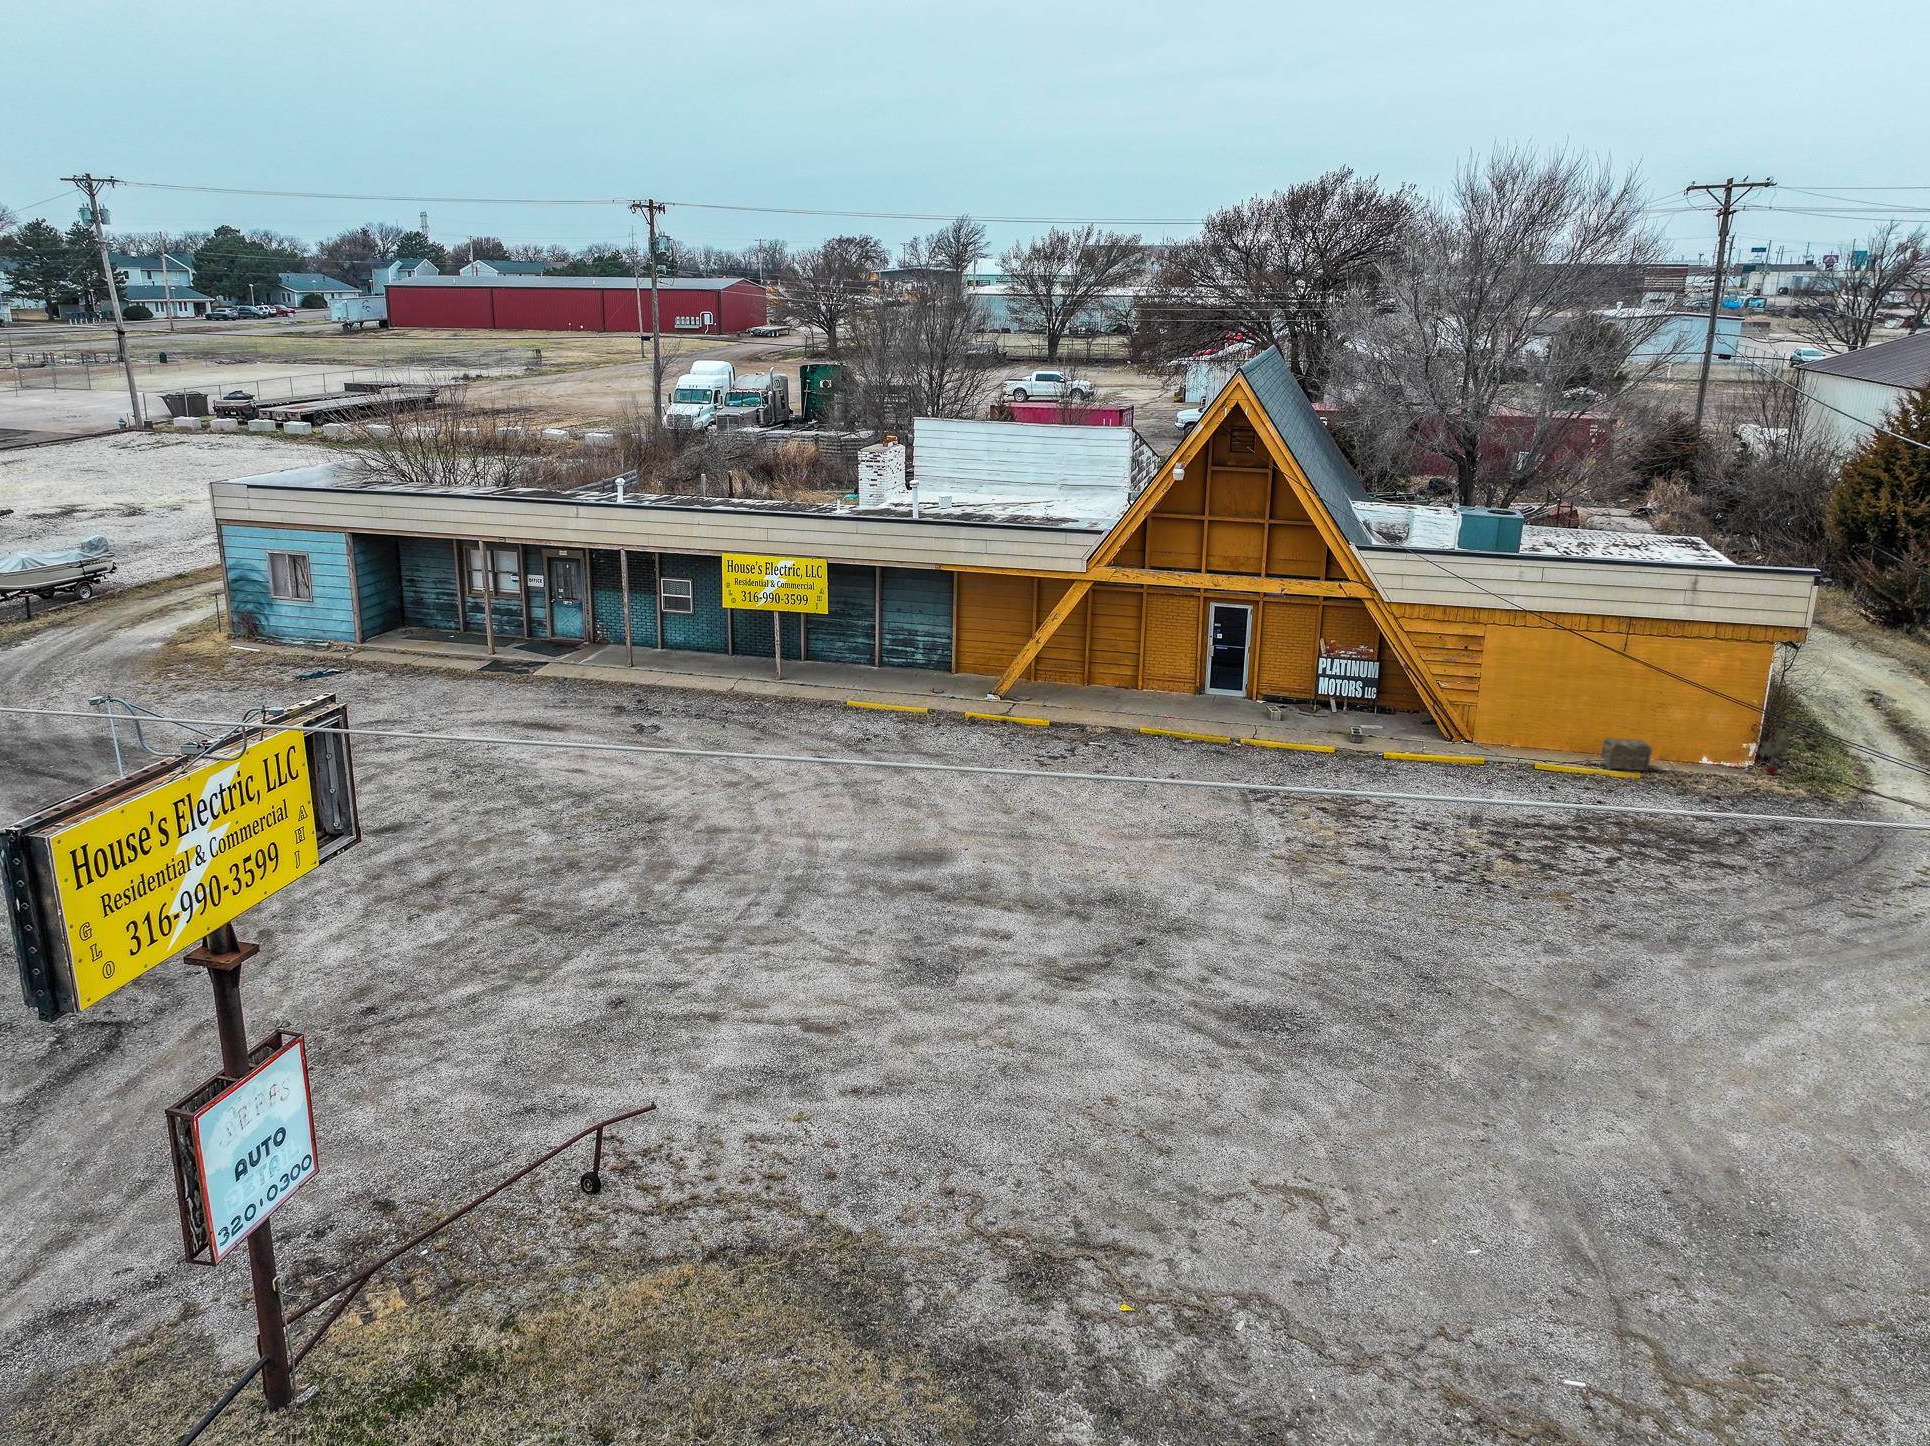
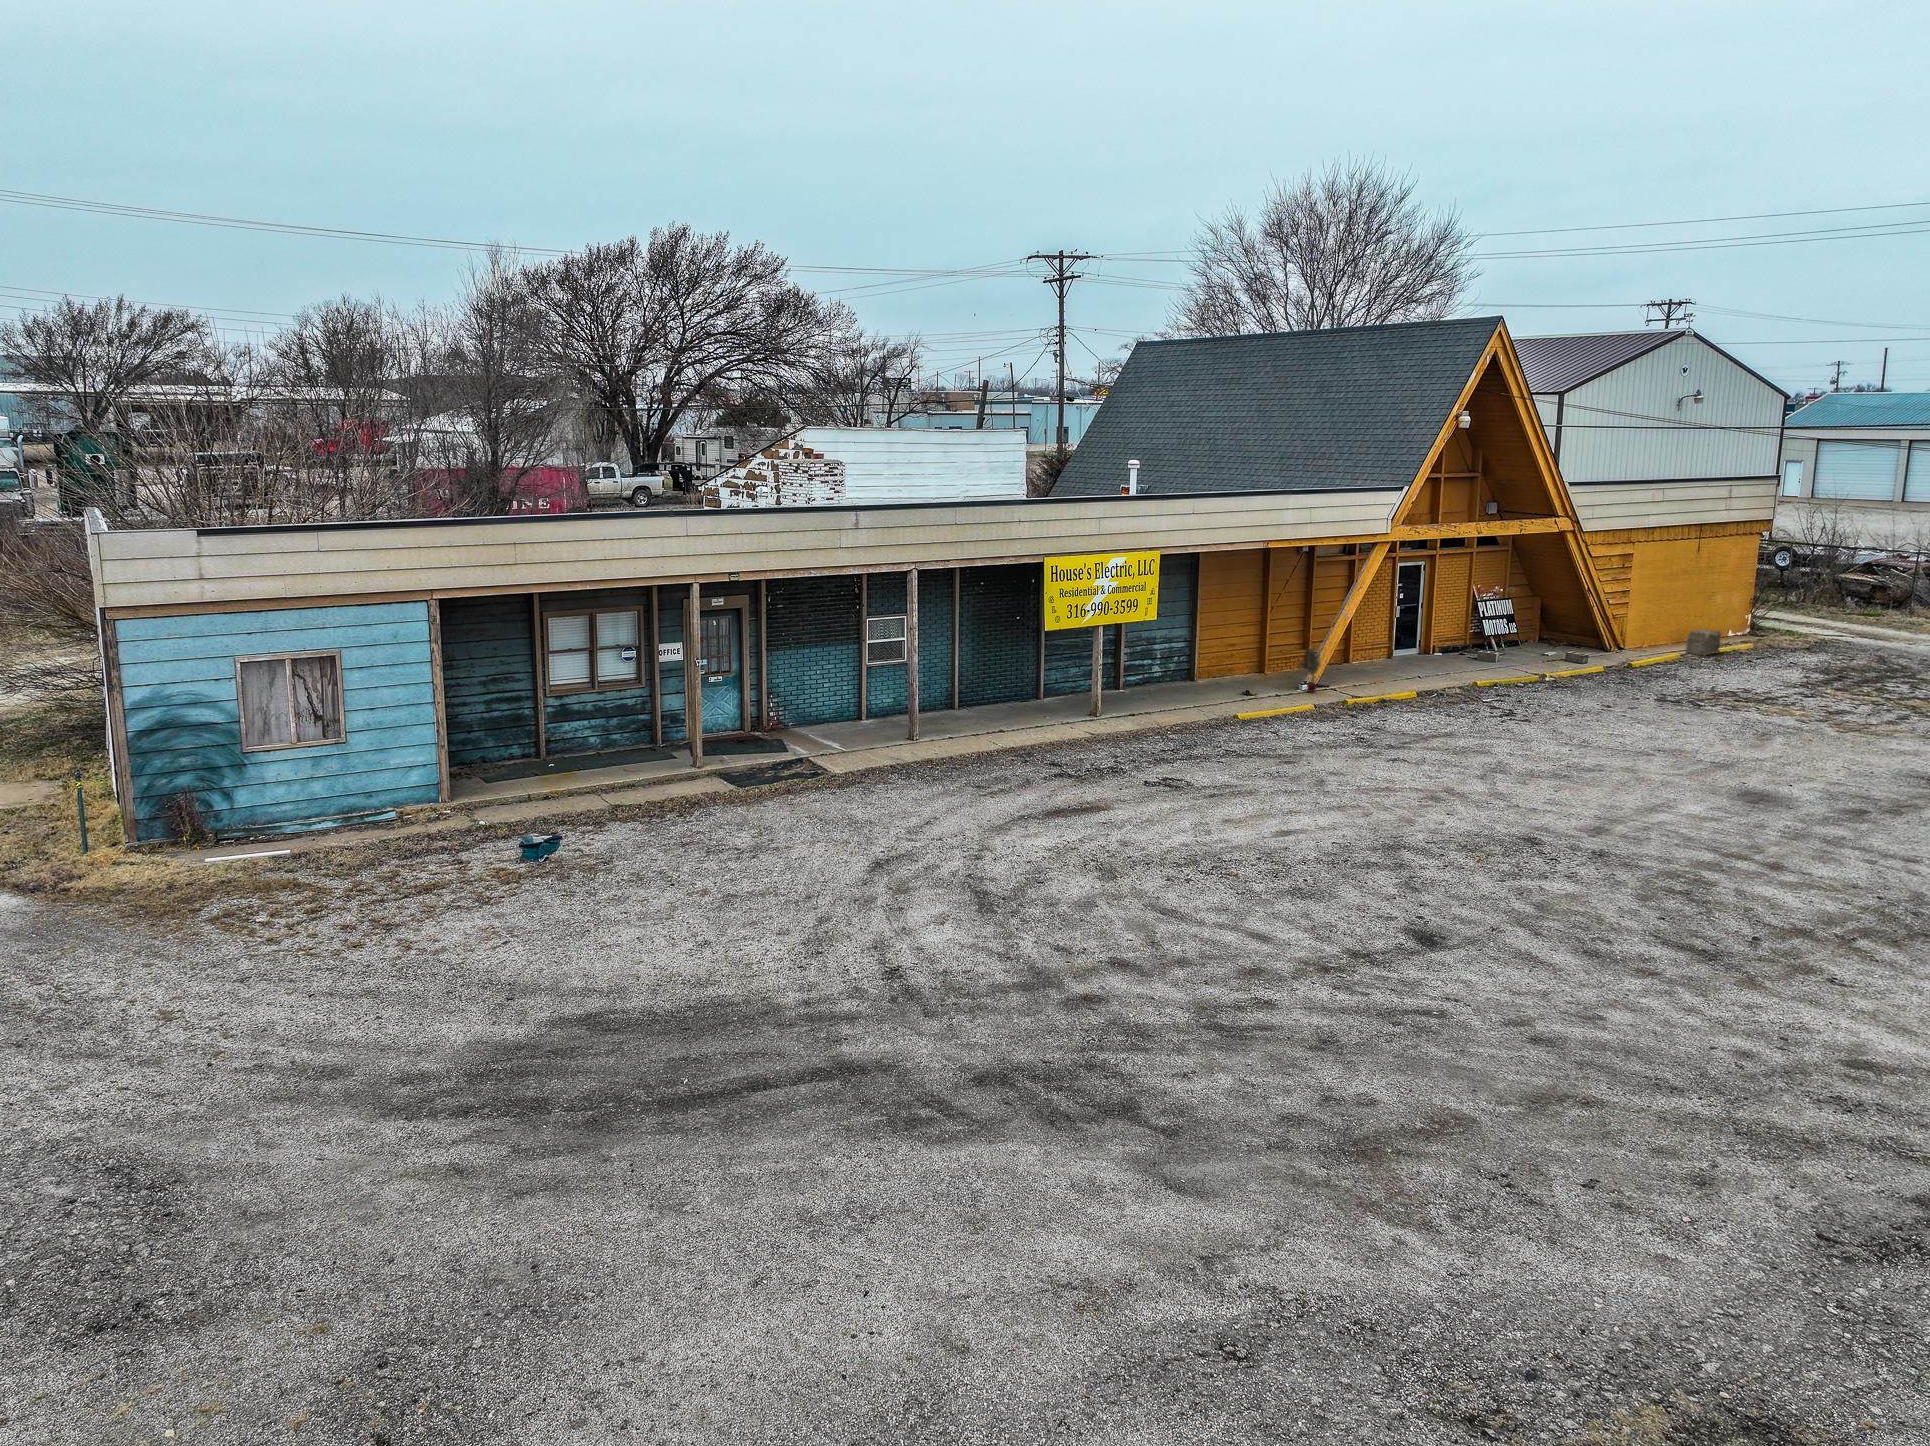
potted tree: present [1760,731,1791,775] -> present [1298,647,1320,693]

